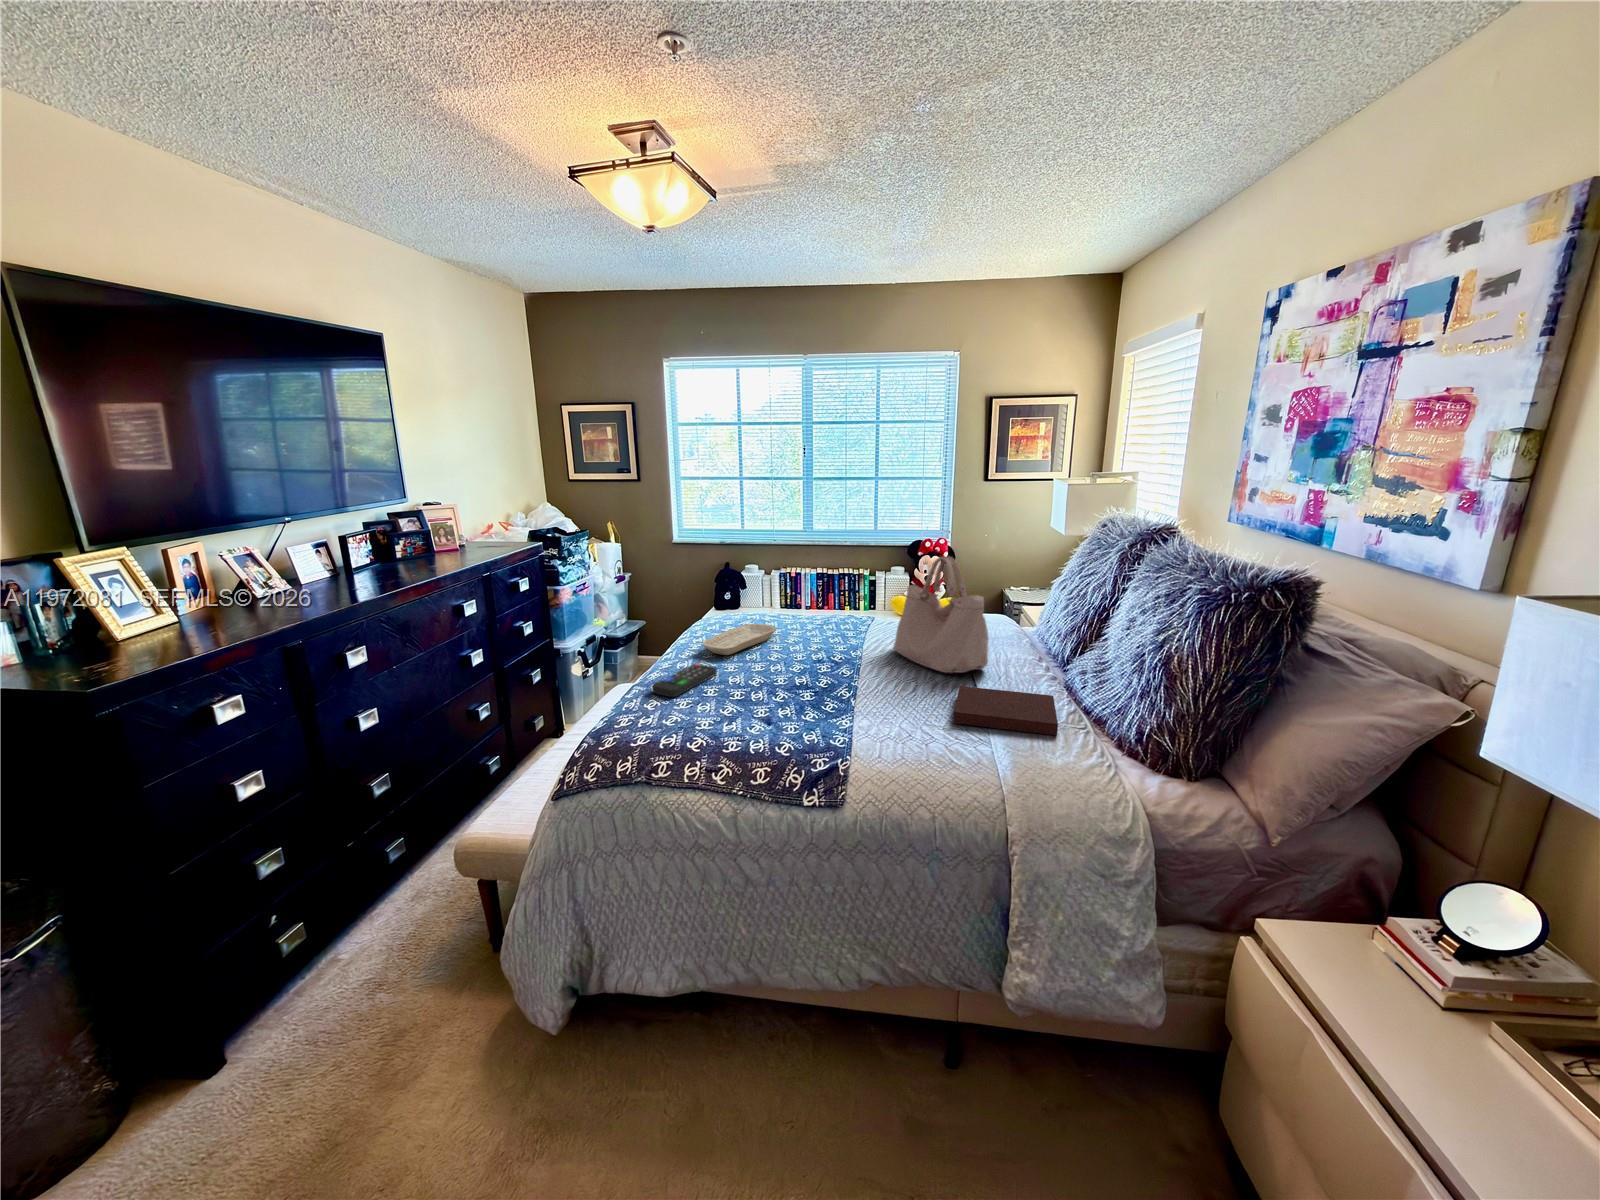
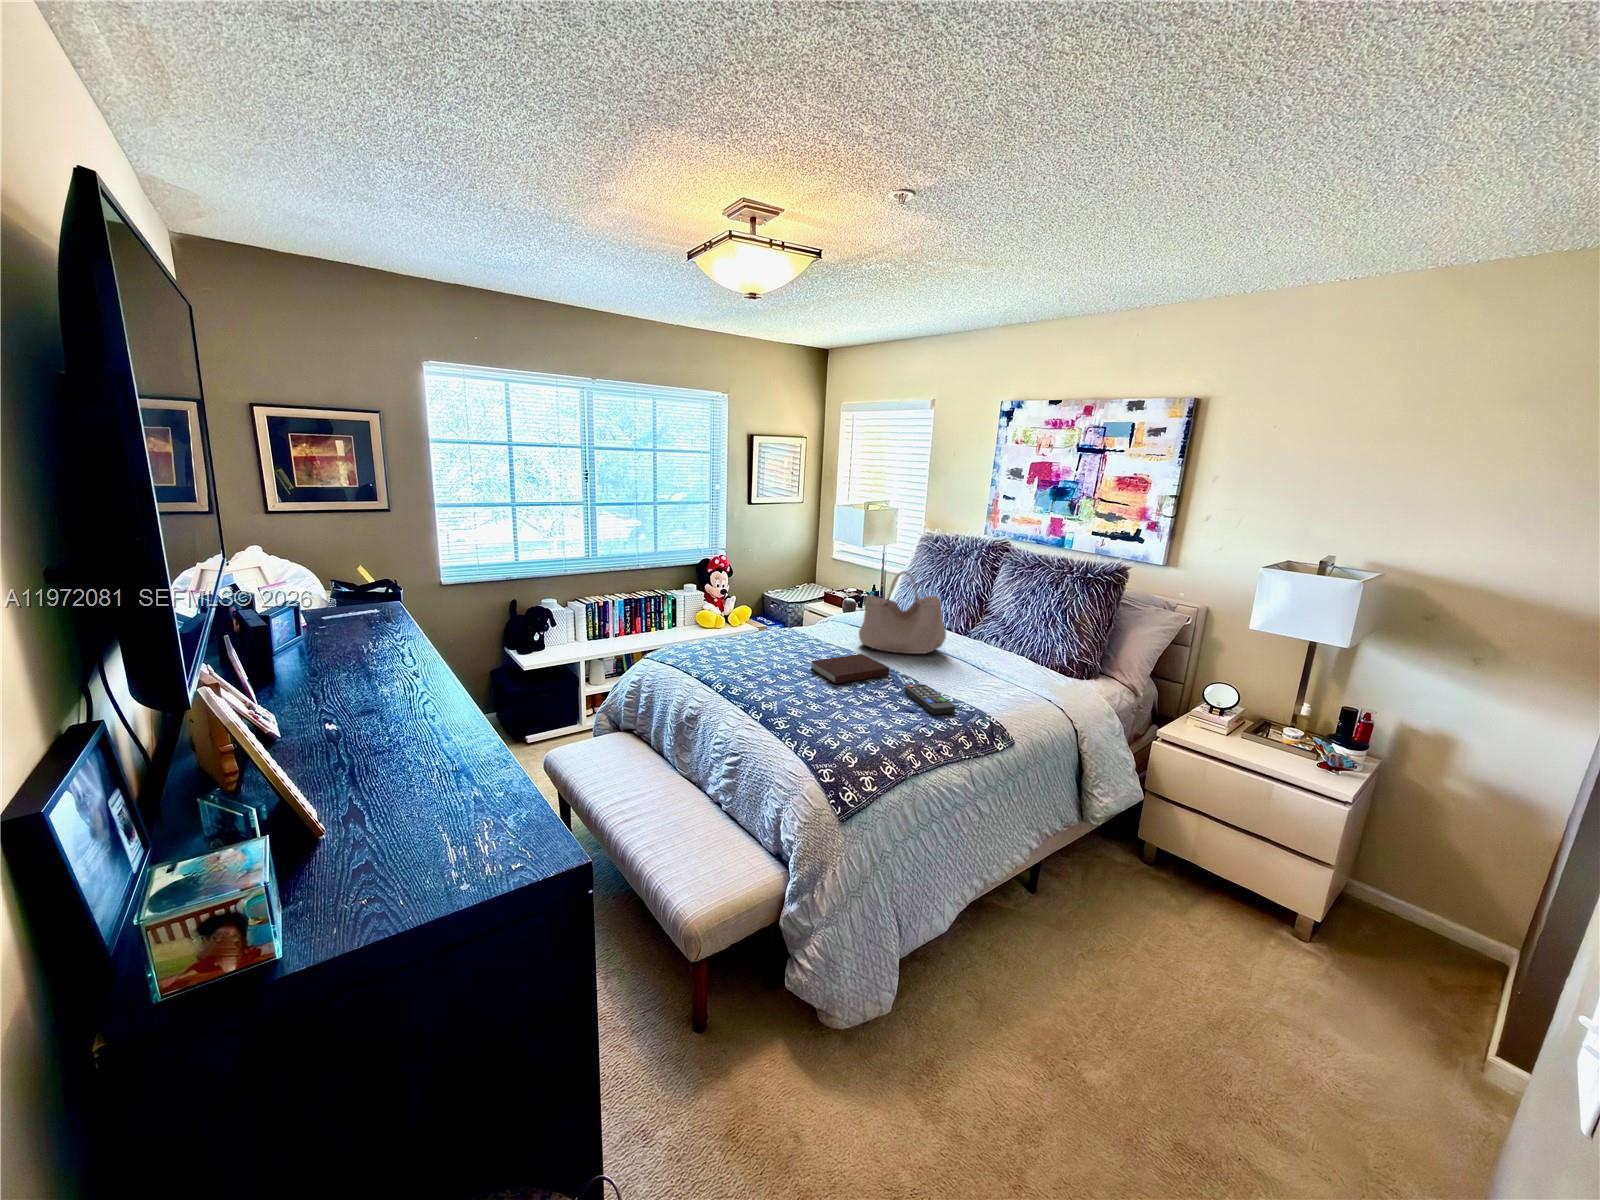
tray: present [702,624,777,655] -> none [735,649,781,682]
remote control: present [652,663,717,697] -> present [905,684,955,714]
notebook: present [954,686,1058,735] -> present [811,654,889,684]

